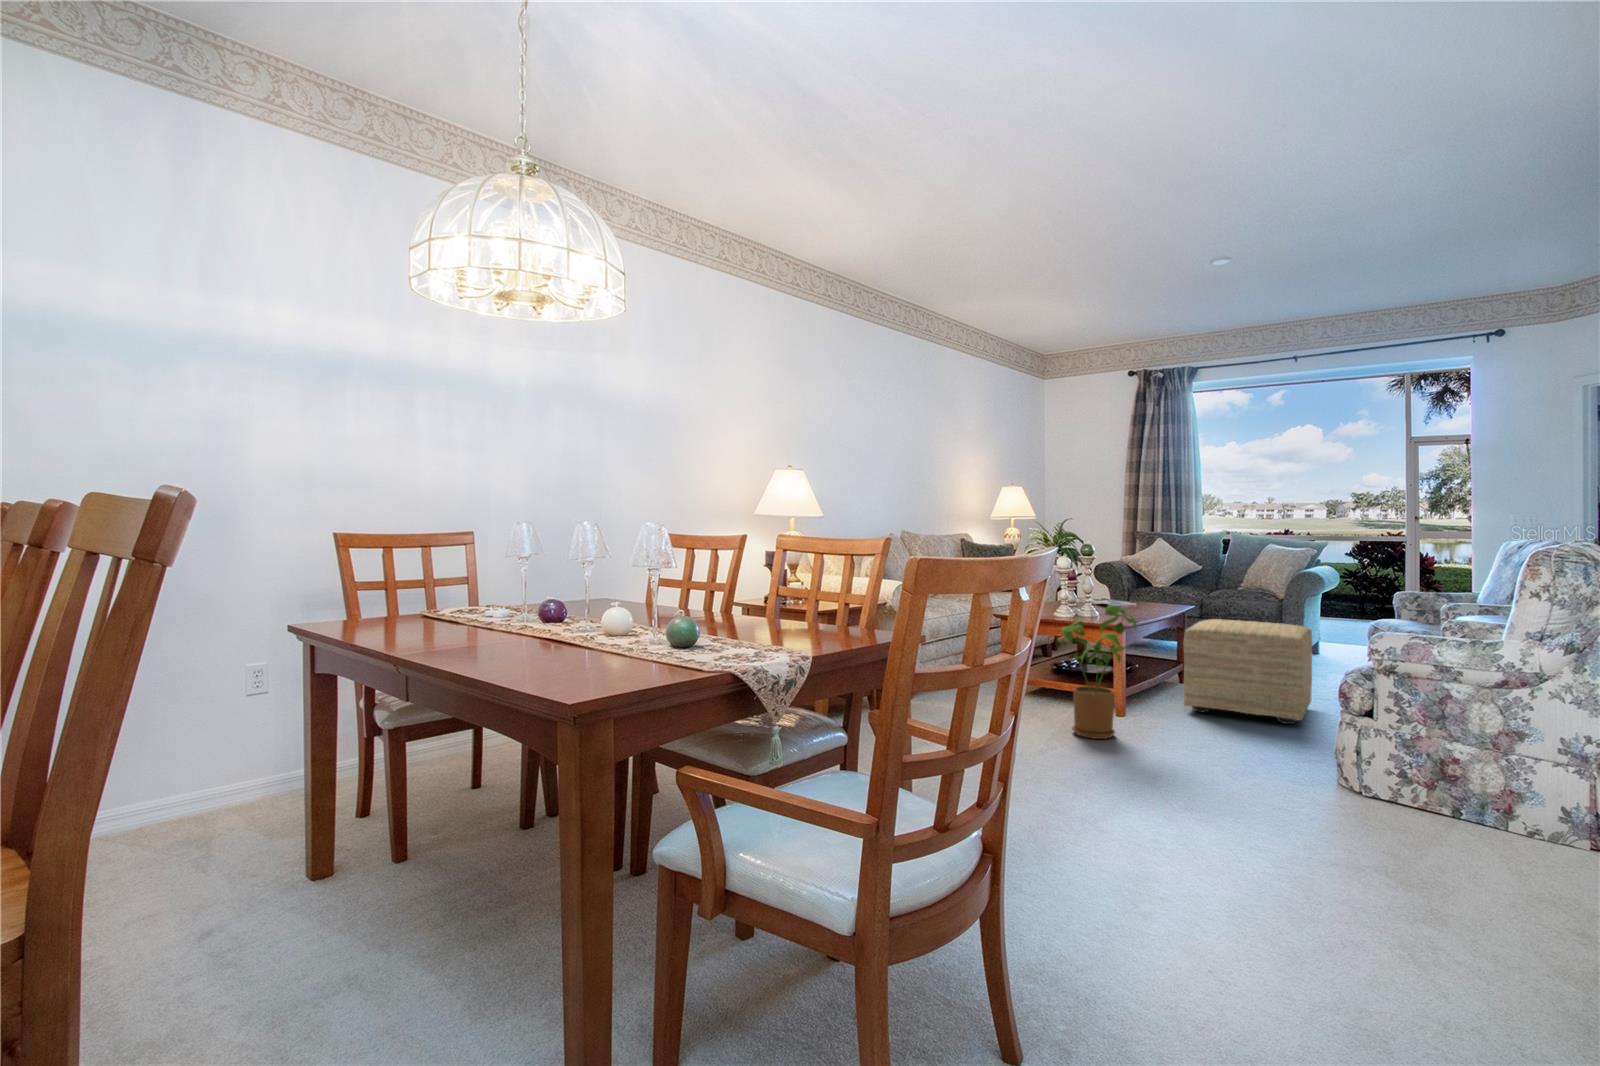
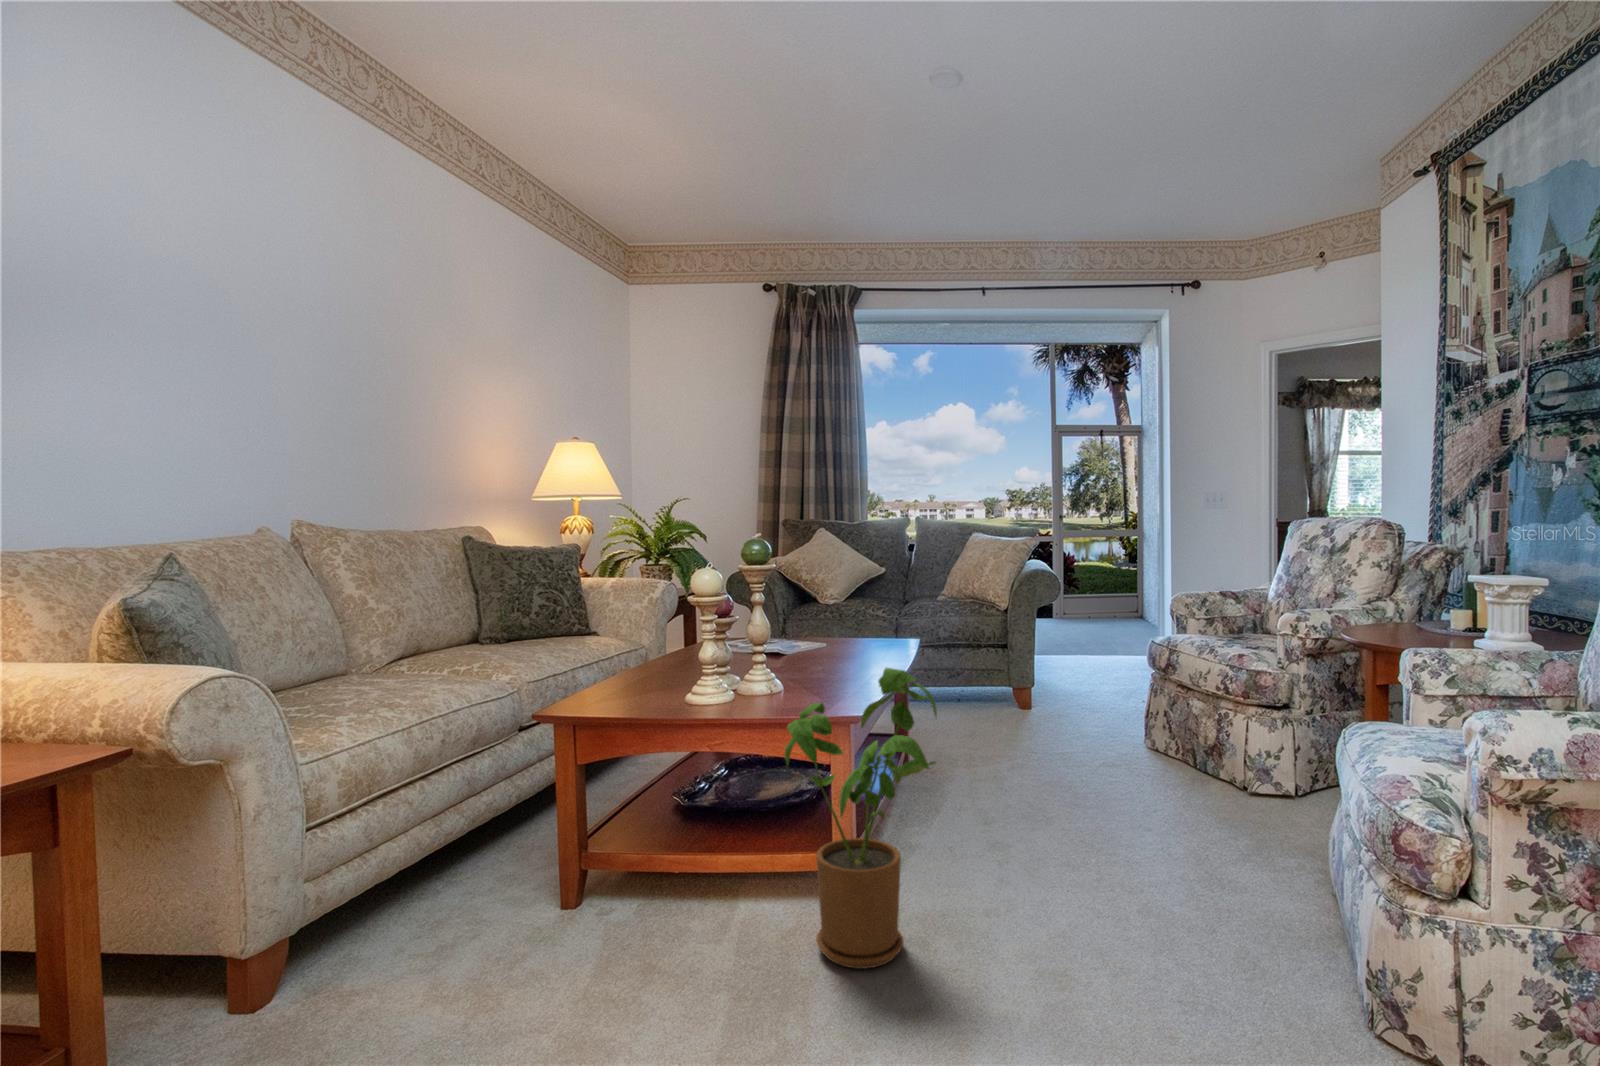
ottoman: present [1184,619,1312,724] -> none [960,662,1149,833]

